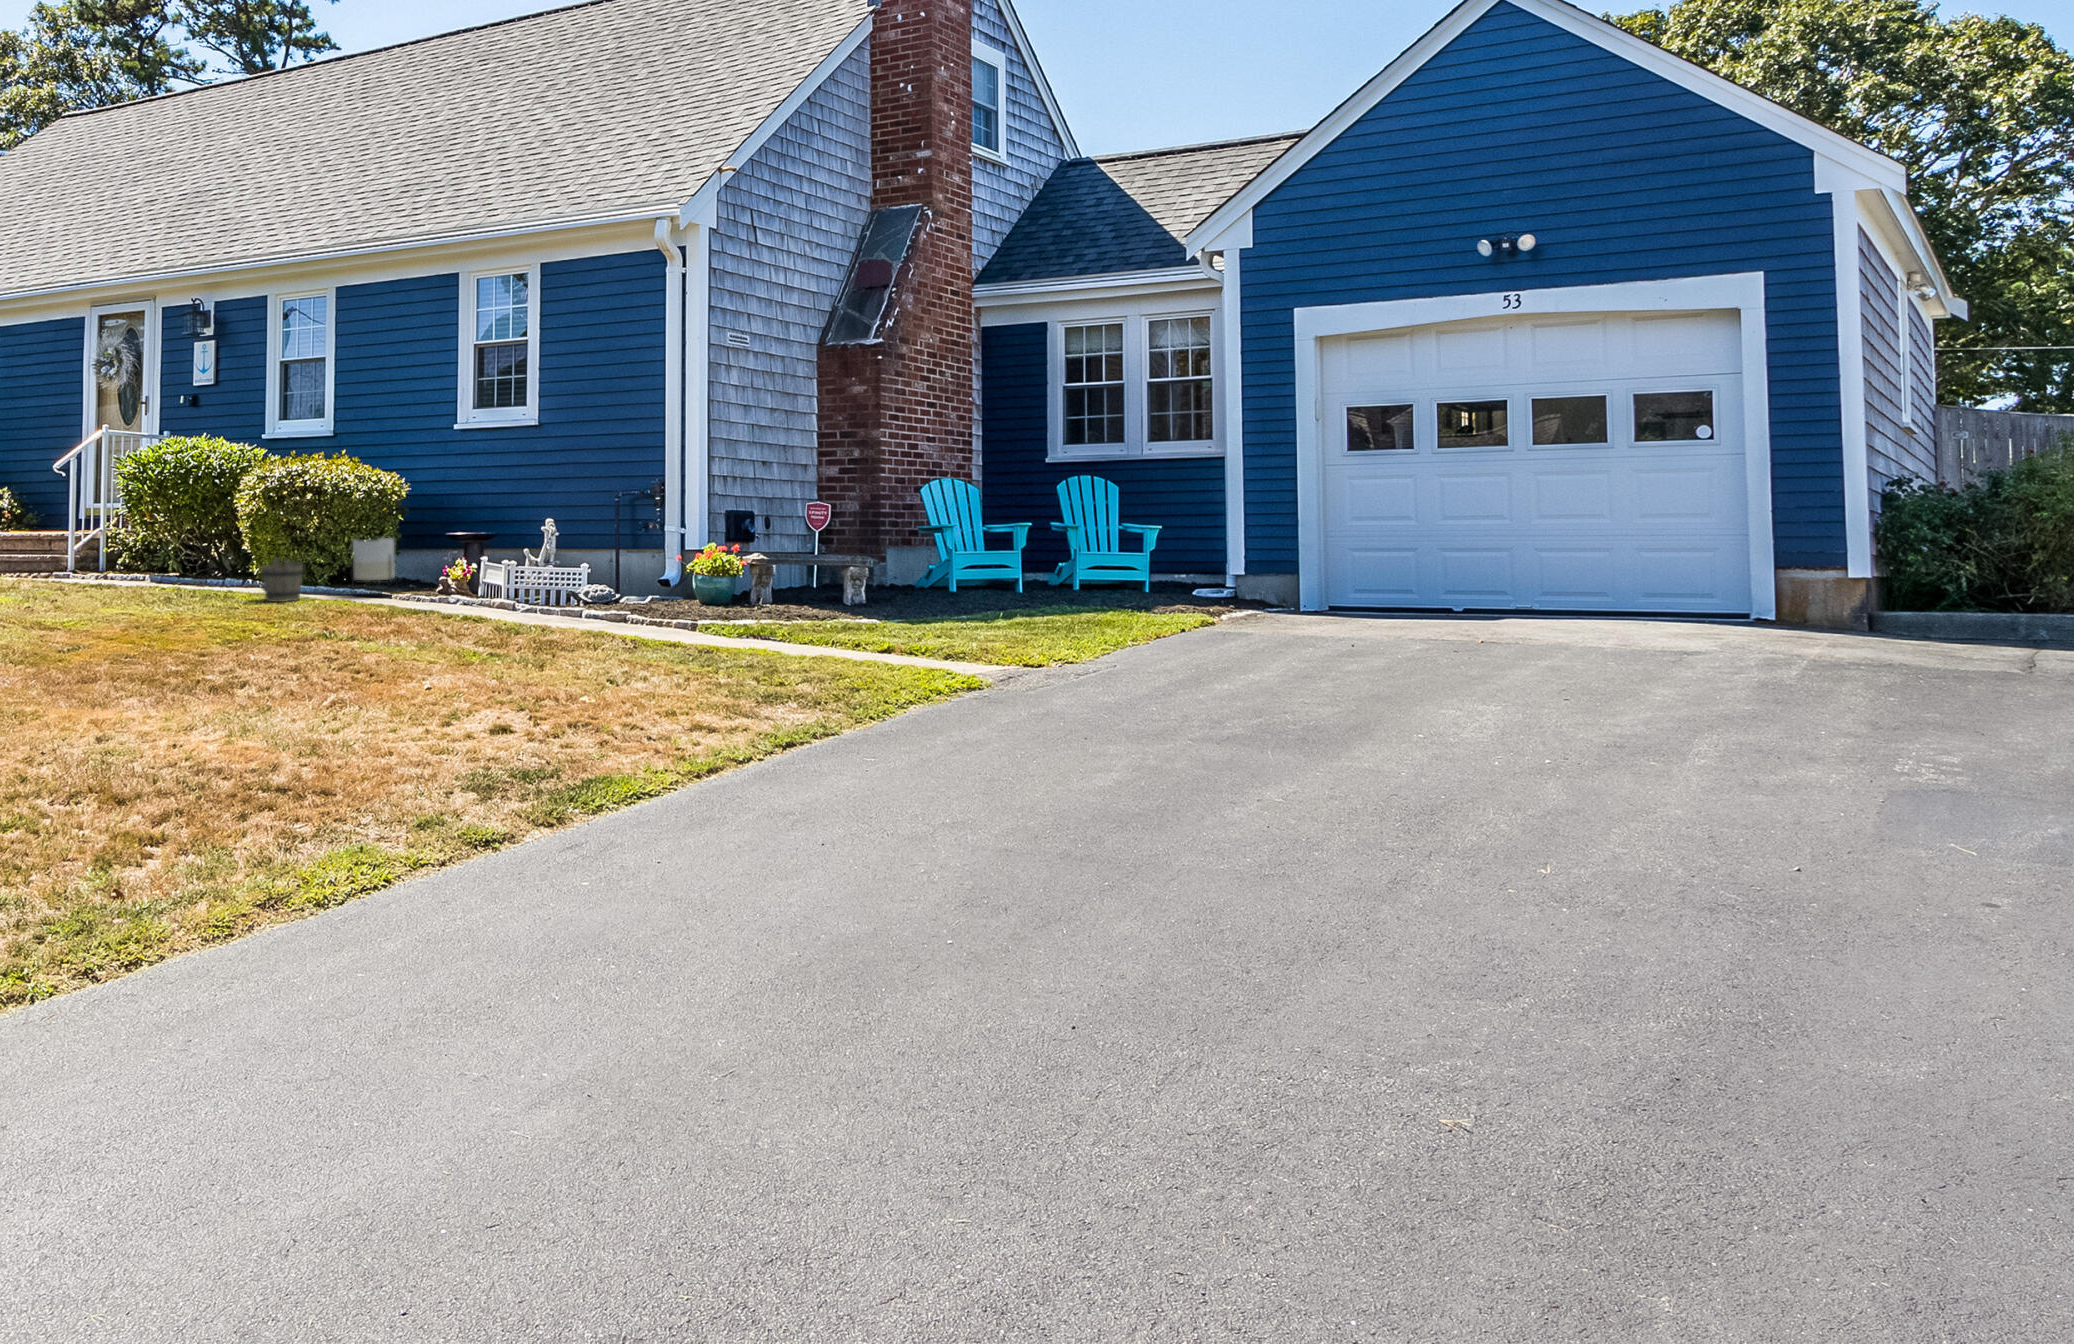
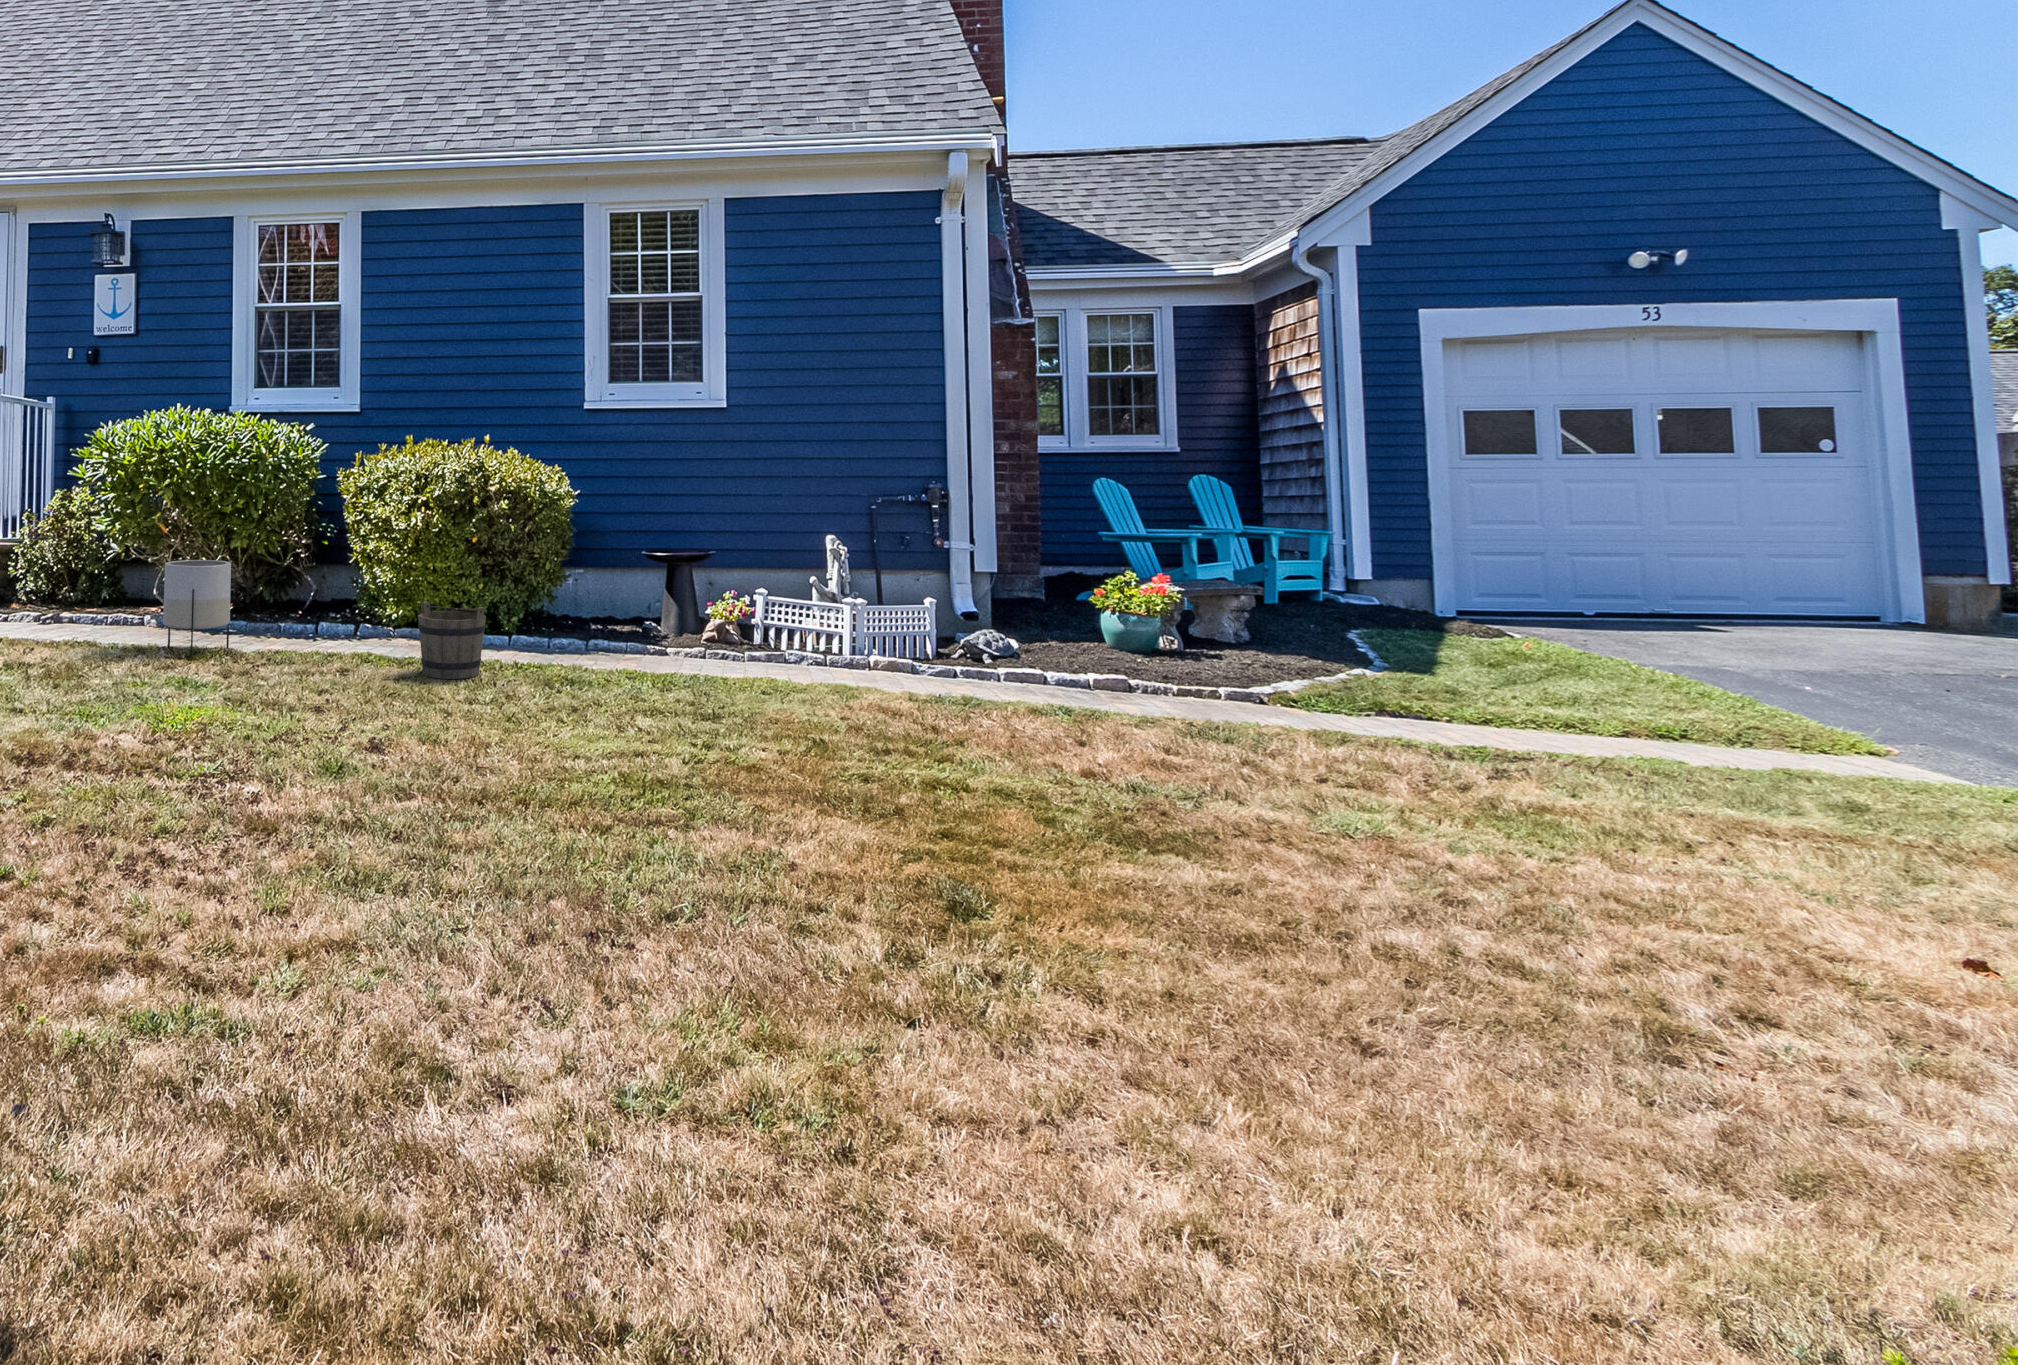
planter: present [352,538,395,580] -> present [163,560,231,657]

